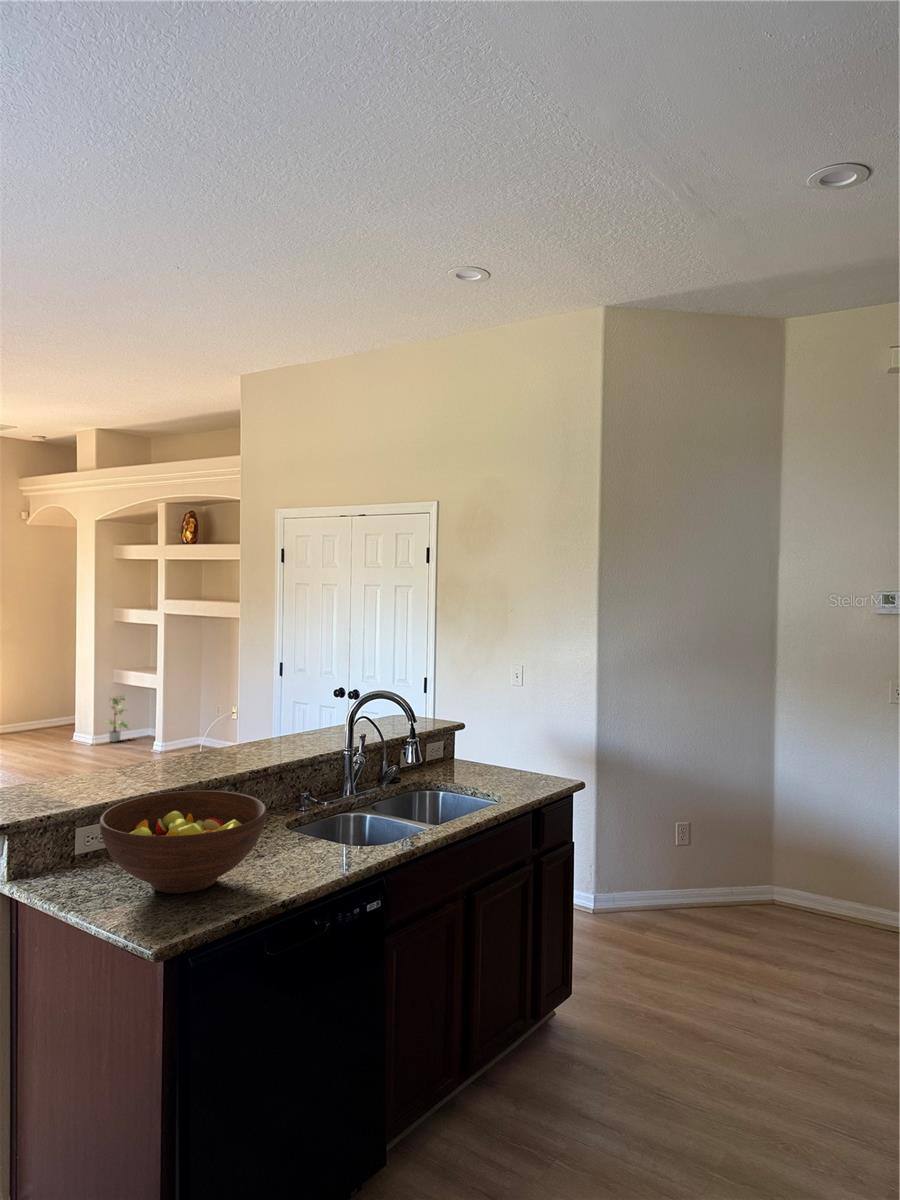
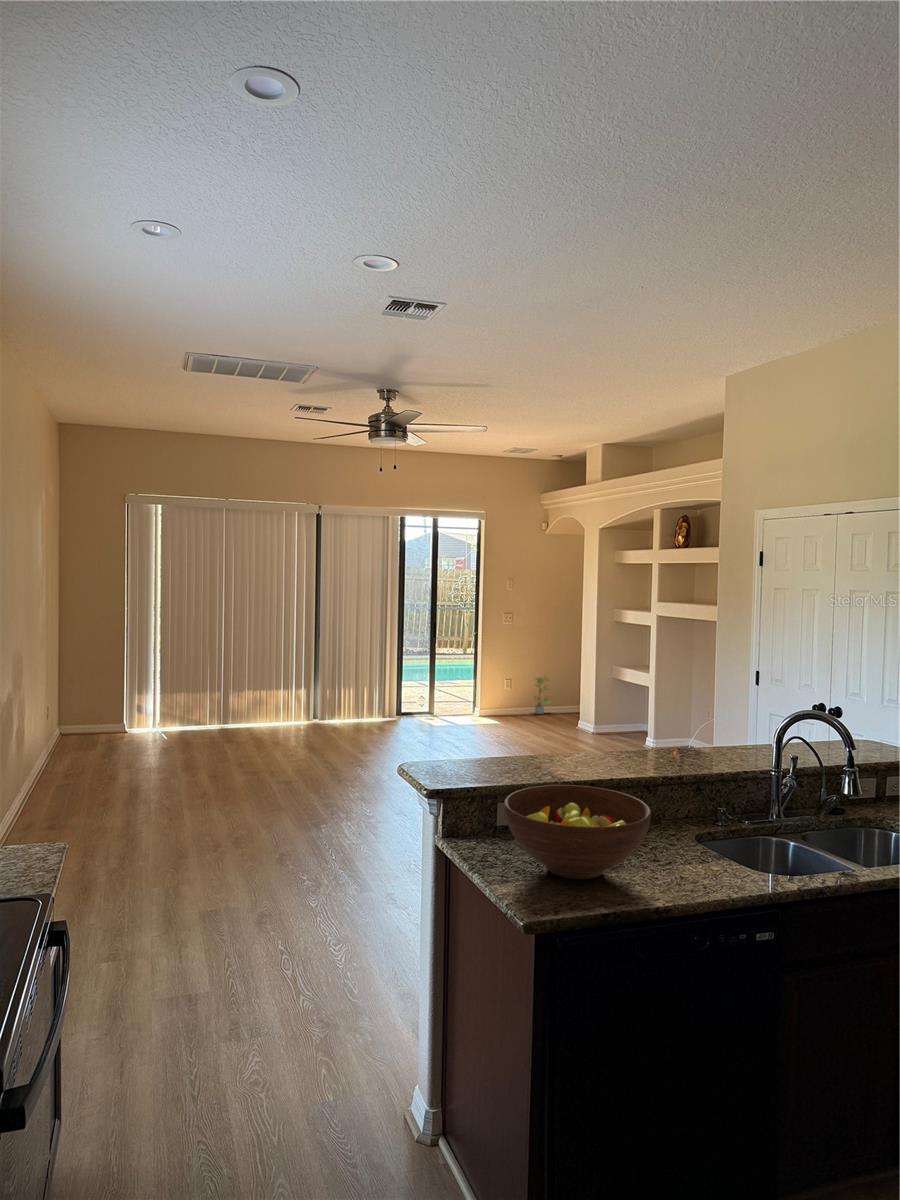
potted plant: present [106,697,128,742] -> present [533,678,550,714]

